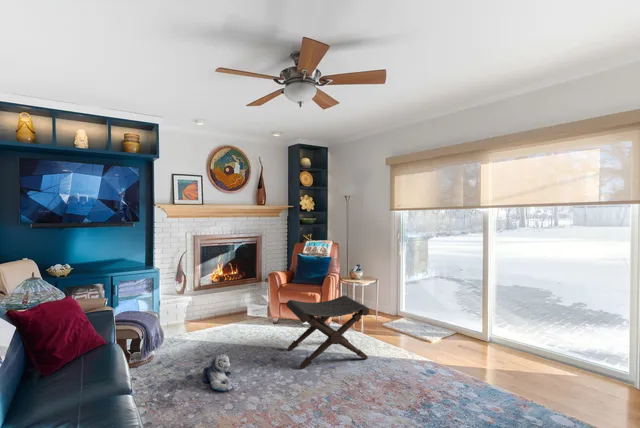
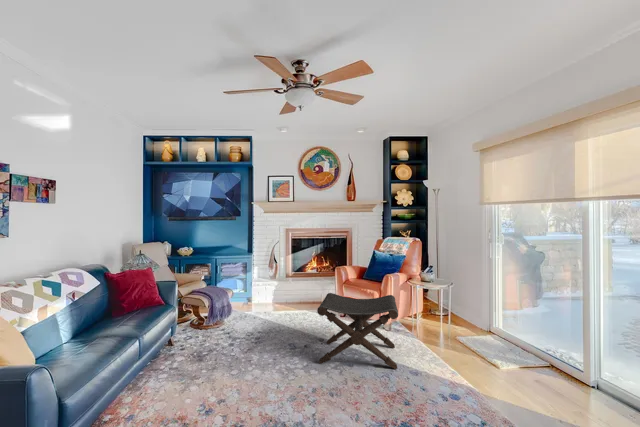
plush toy: present [203,354,232,392] -> none [230,333,257,368]

